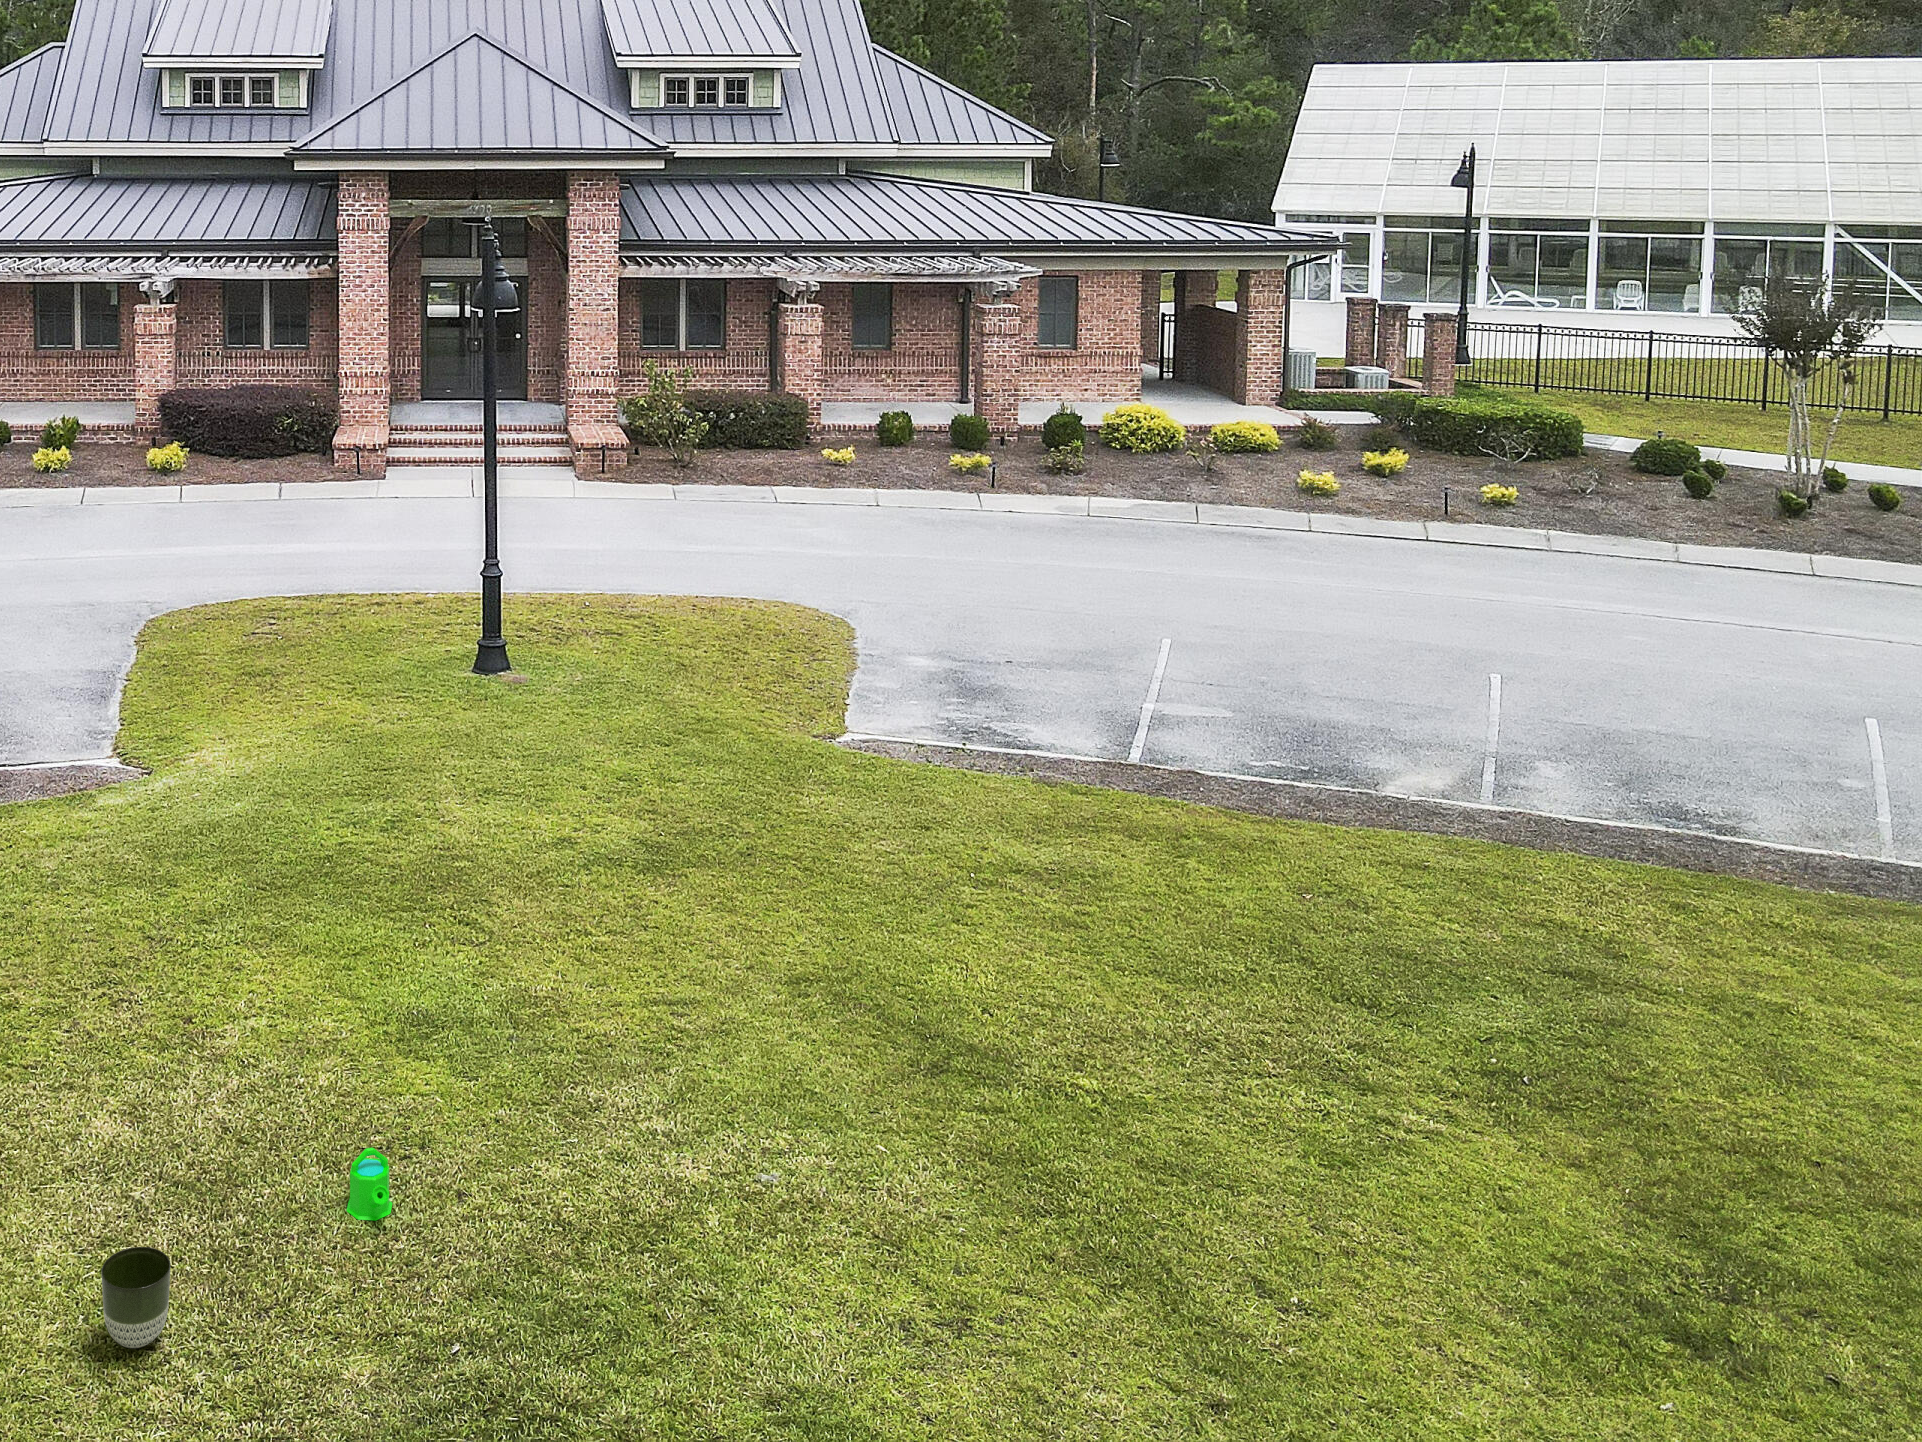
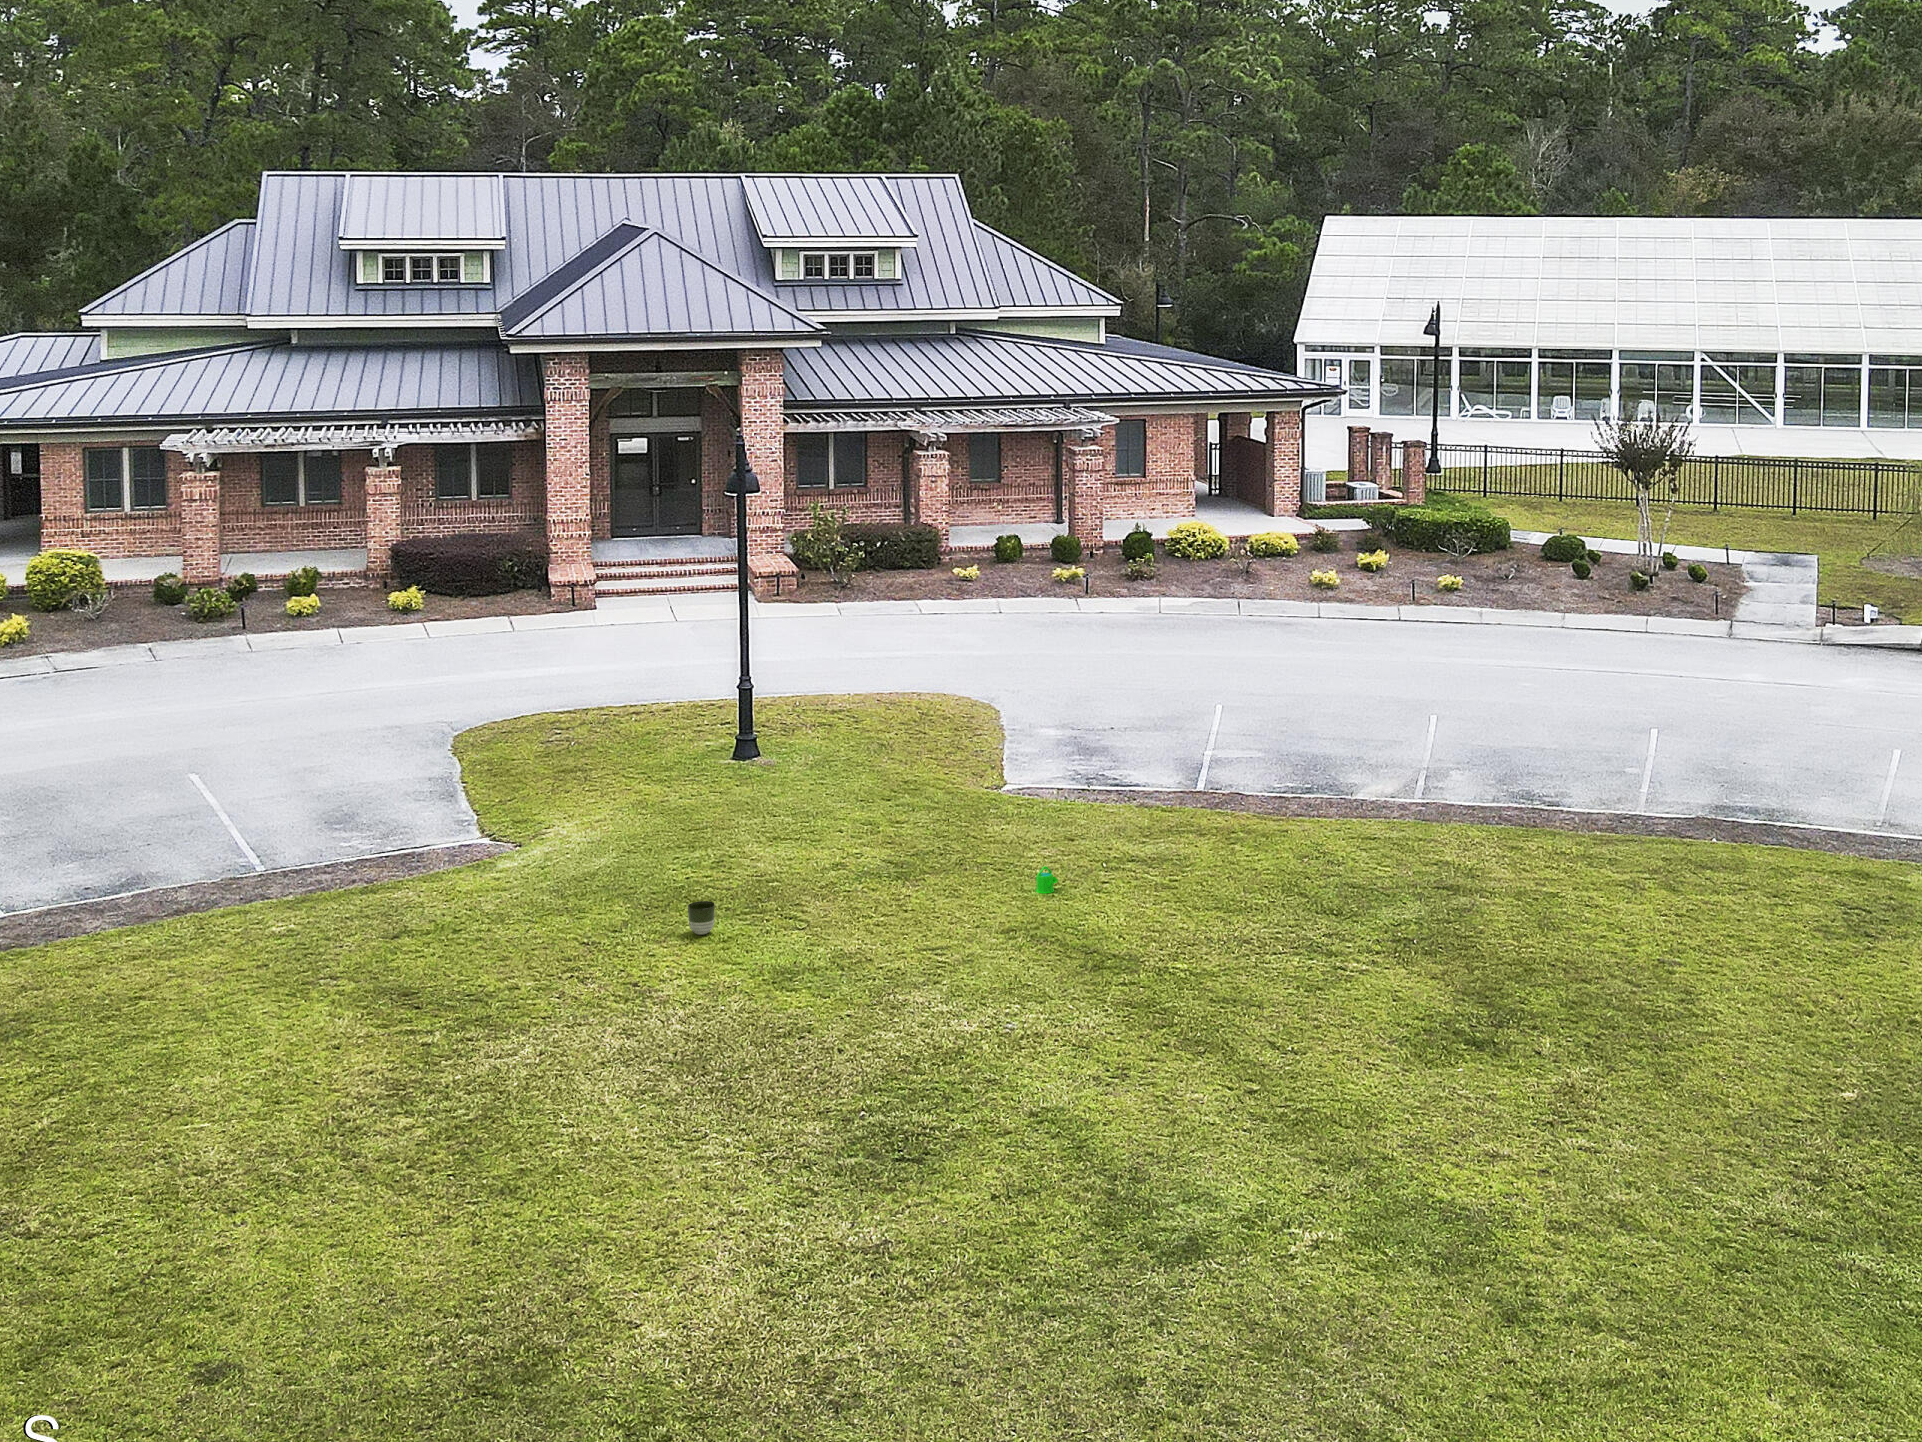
watering can: present [346,1147,393,1221] -> present [1036,866,1058,894]

